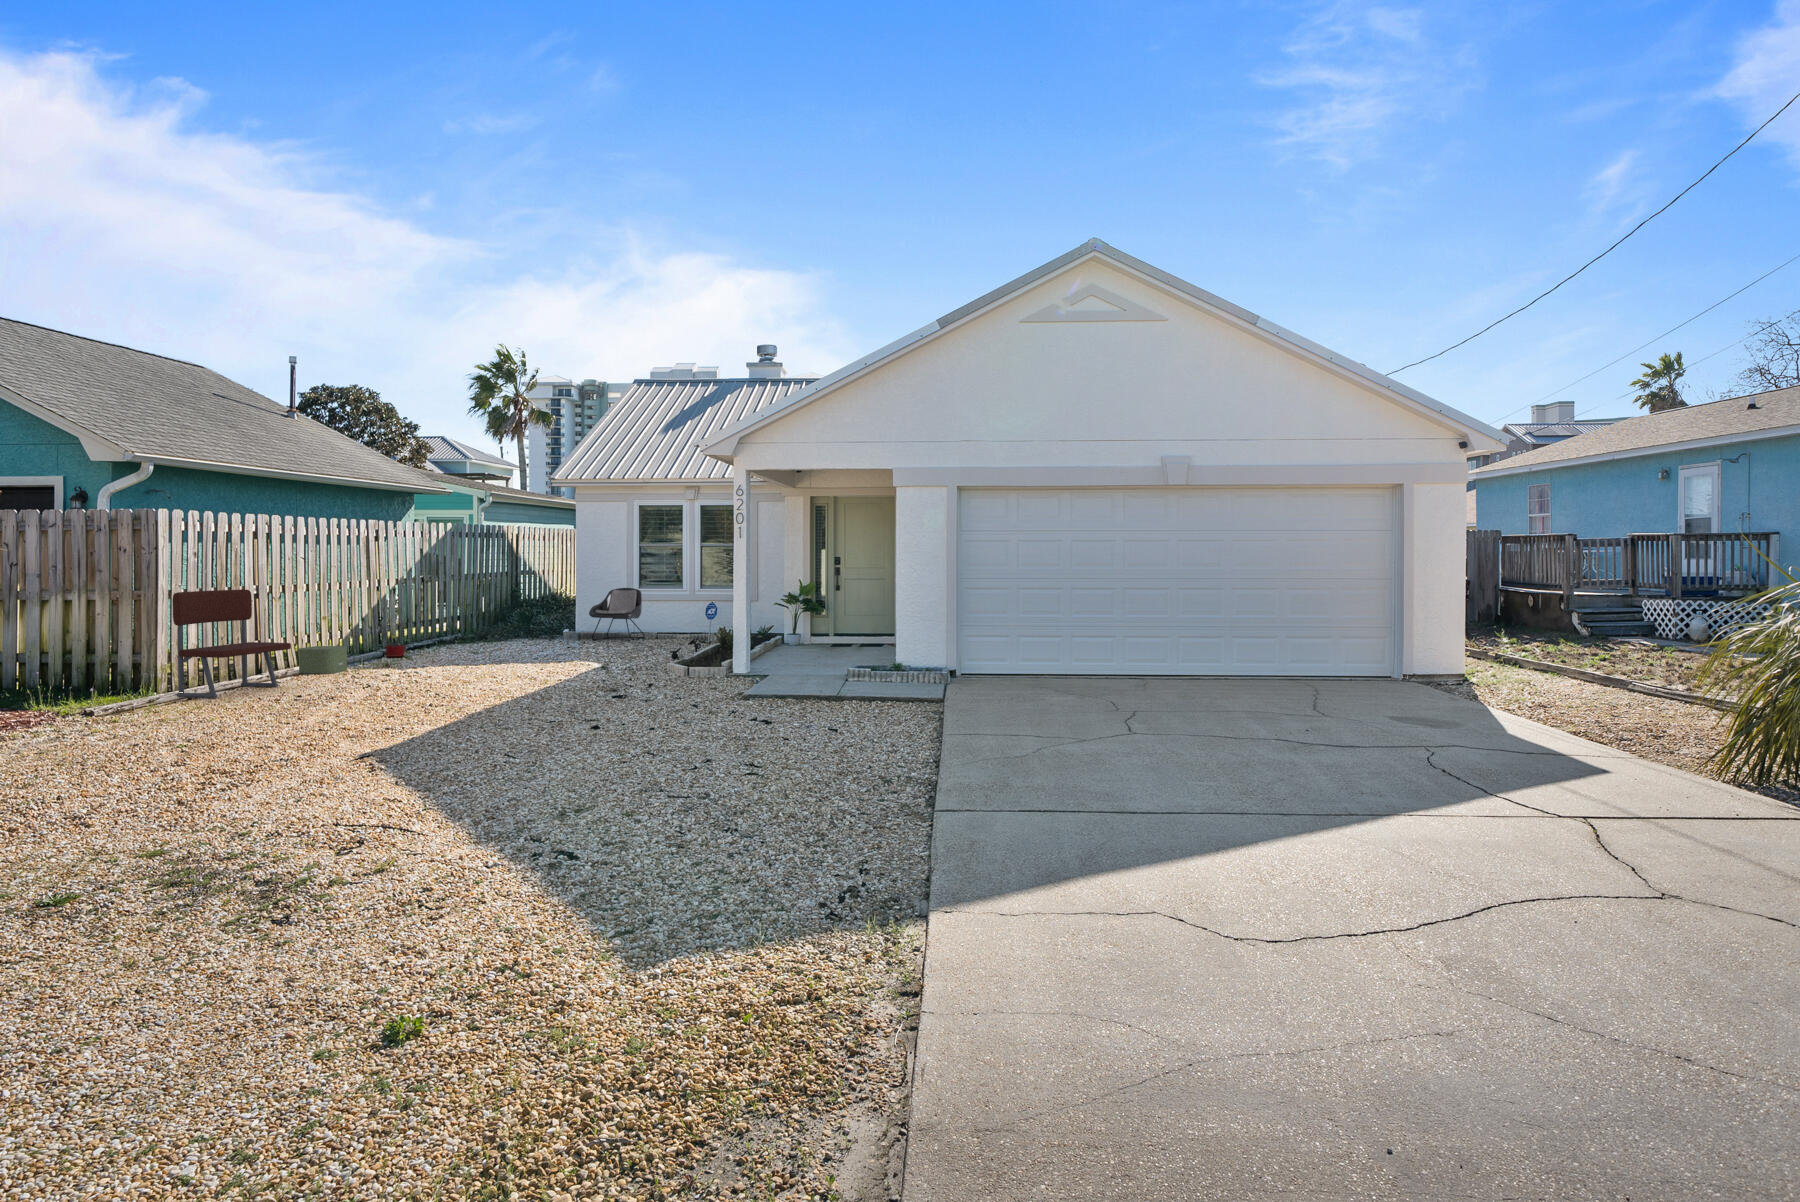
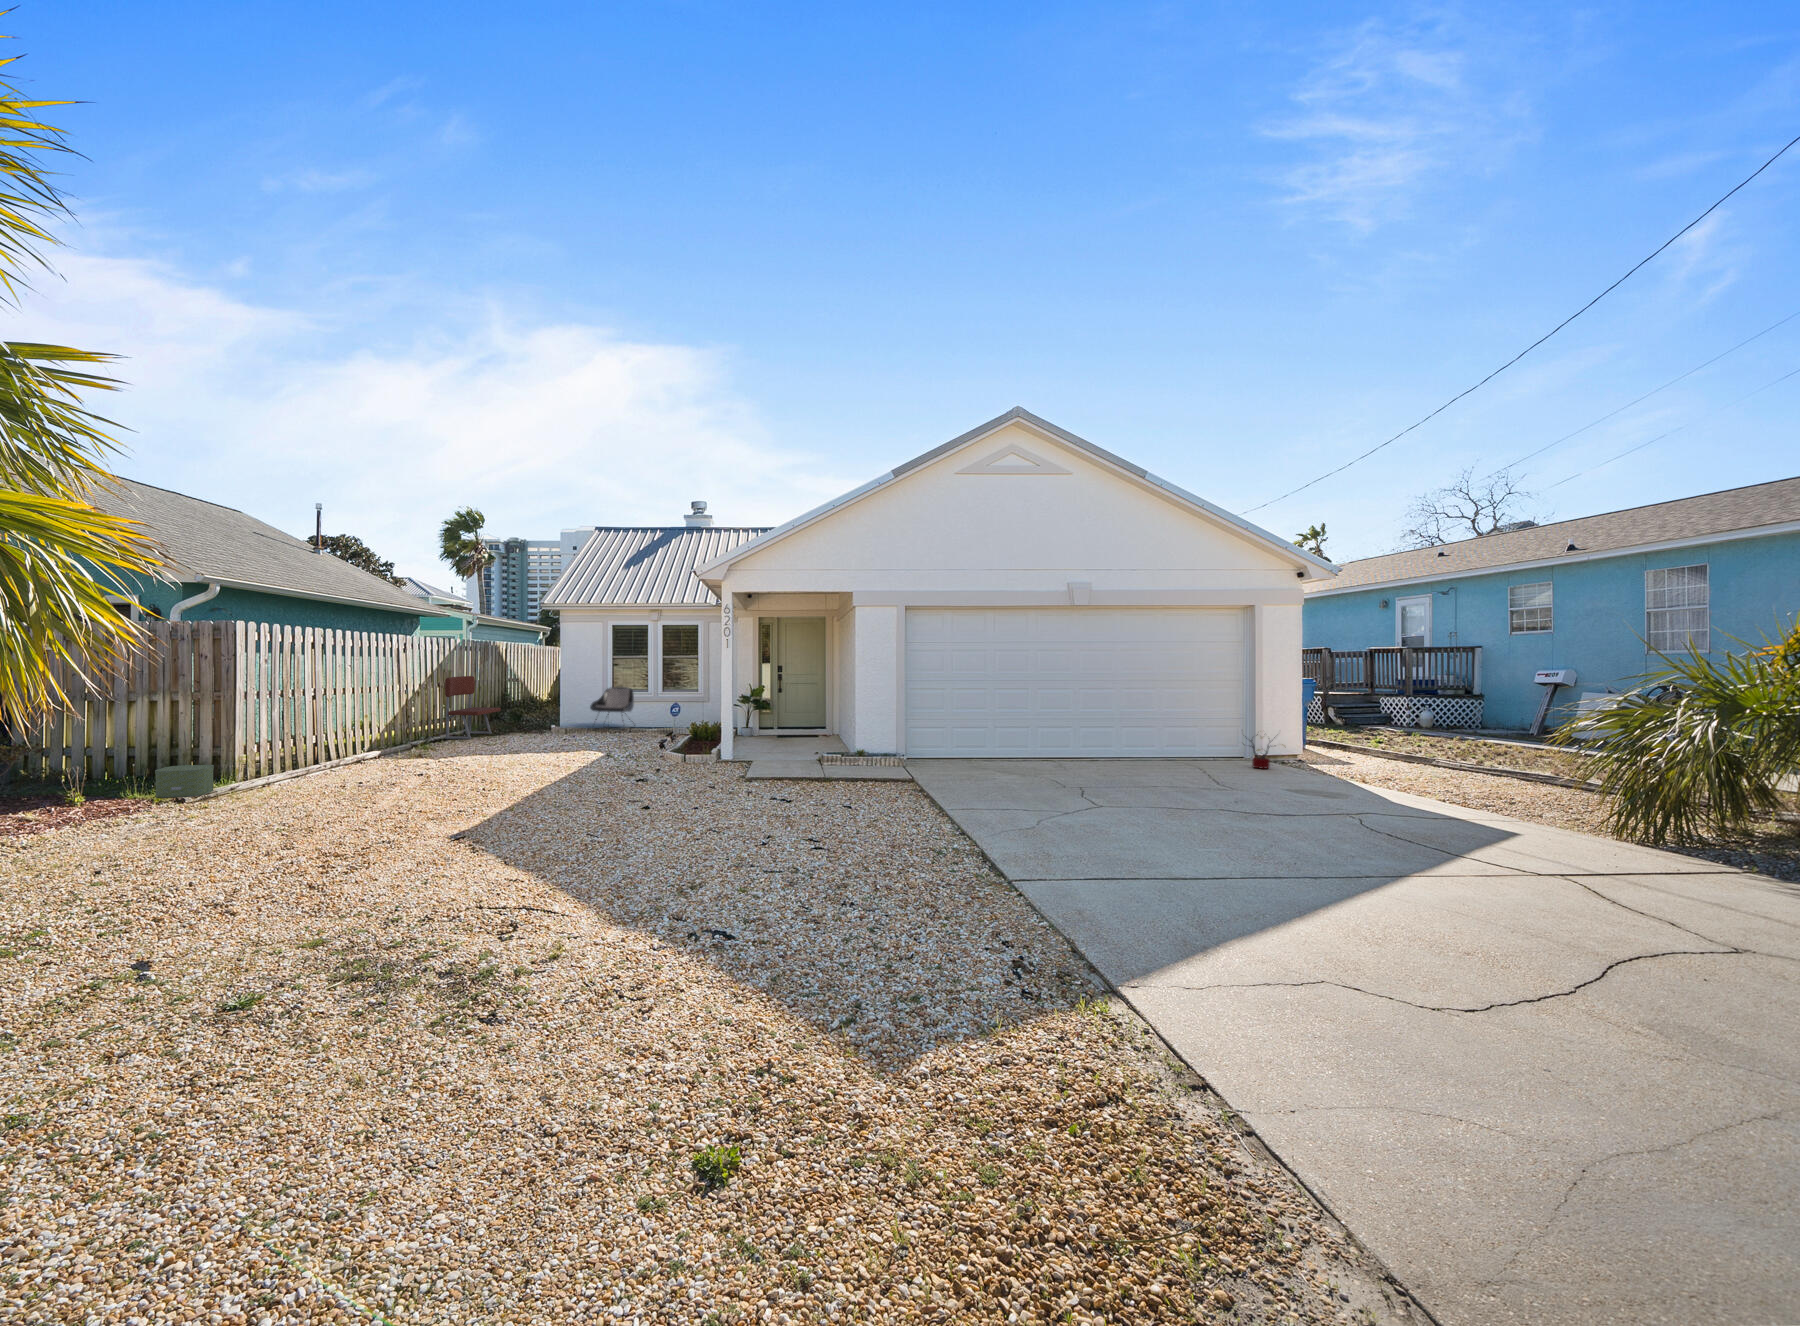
bench: present [172,589,291,698] -> present [445,676,501,739]
decorative plant: present [384,622,405,657] -> present [1250,734,1275,769]
storage box: present [298,646,347,674] -> present [155,765,214,798]

